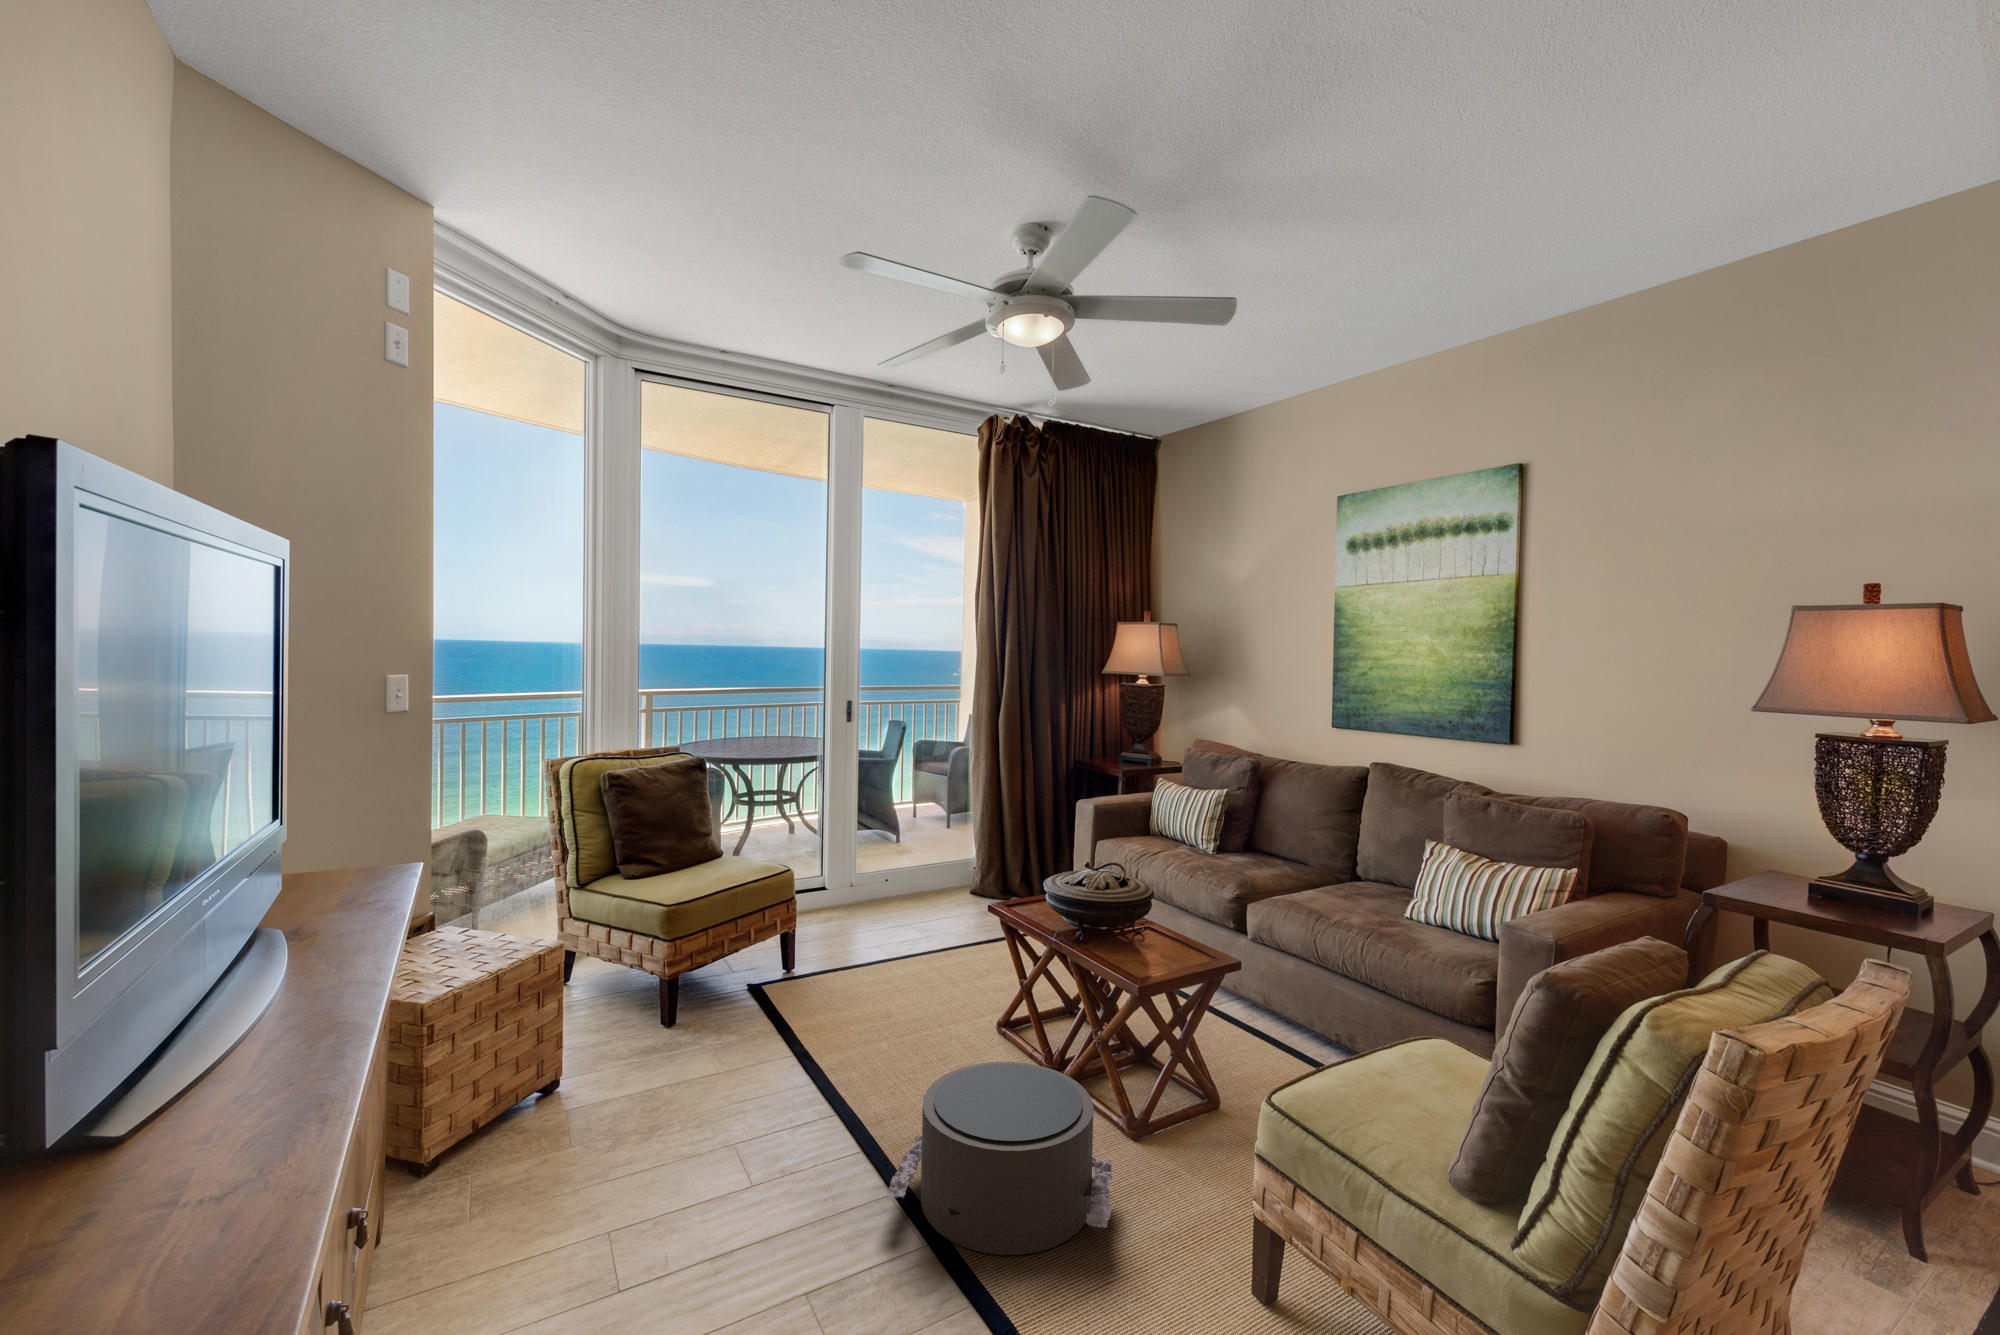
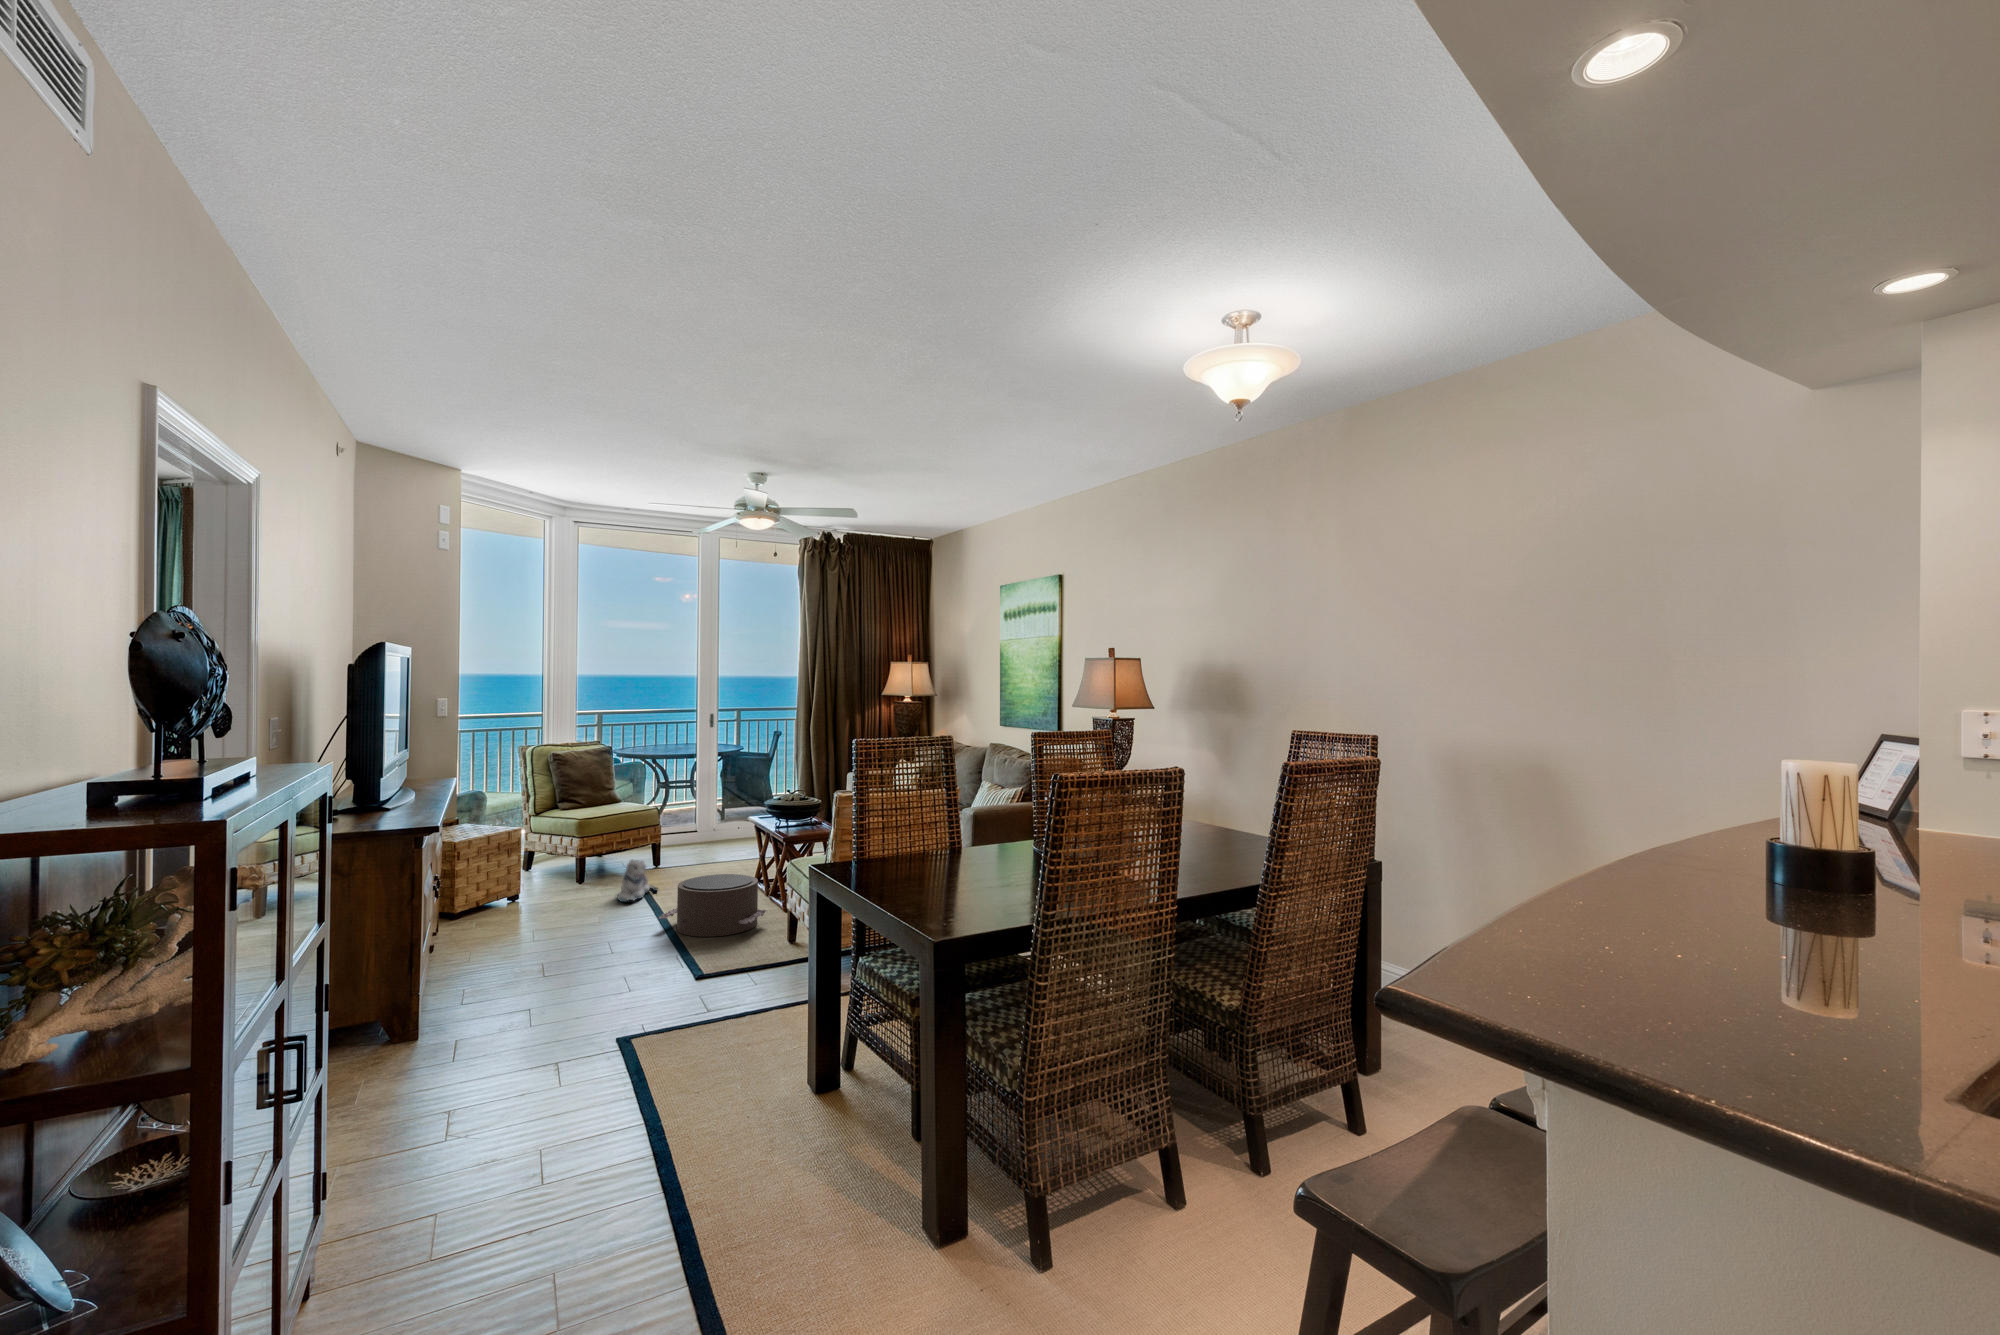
plush toy: none [749,998,821,1096] -> present [618,860,658,902]

